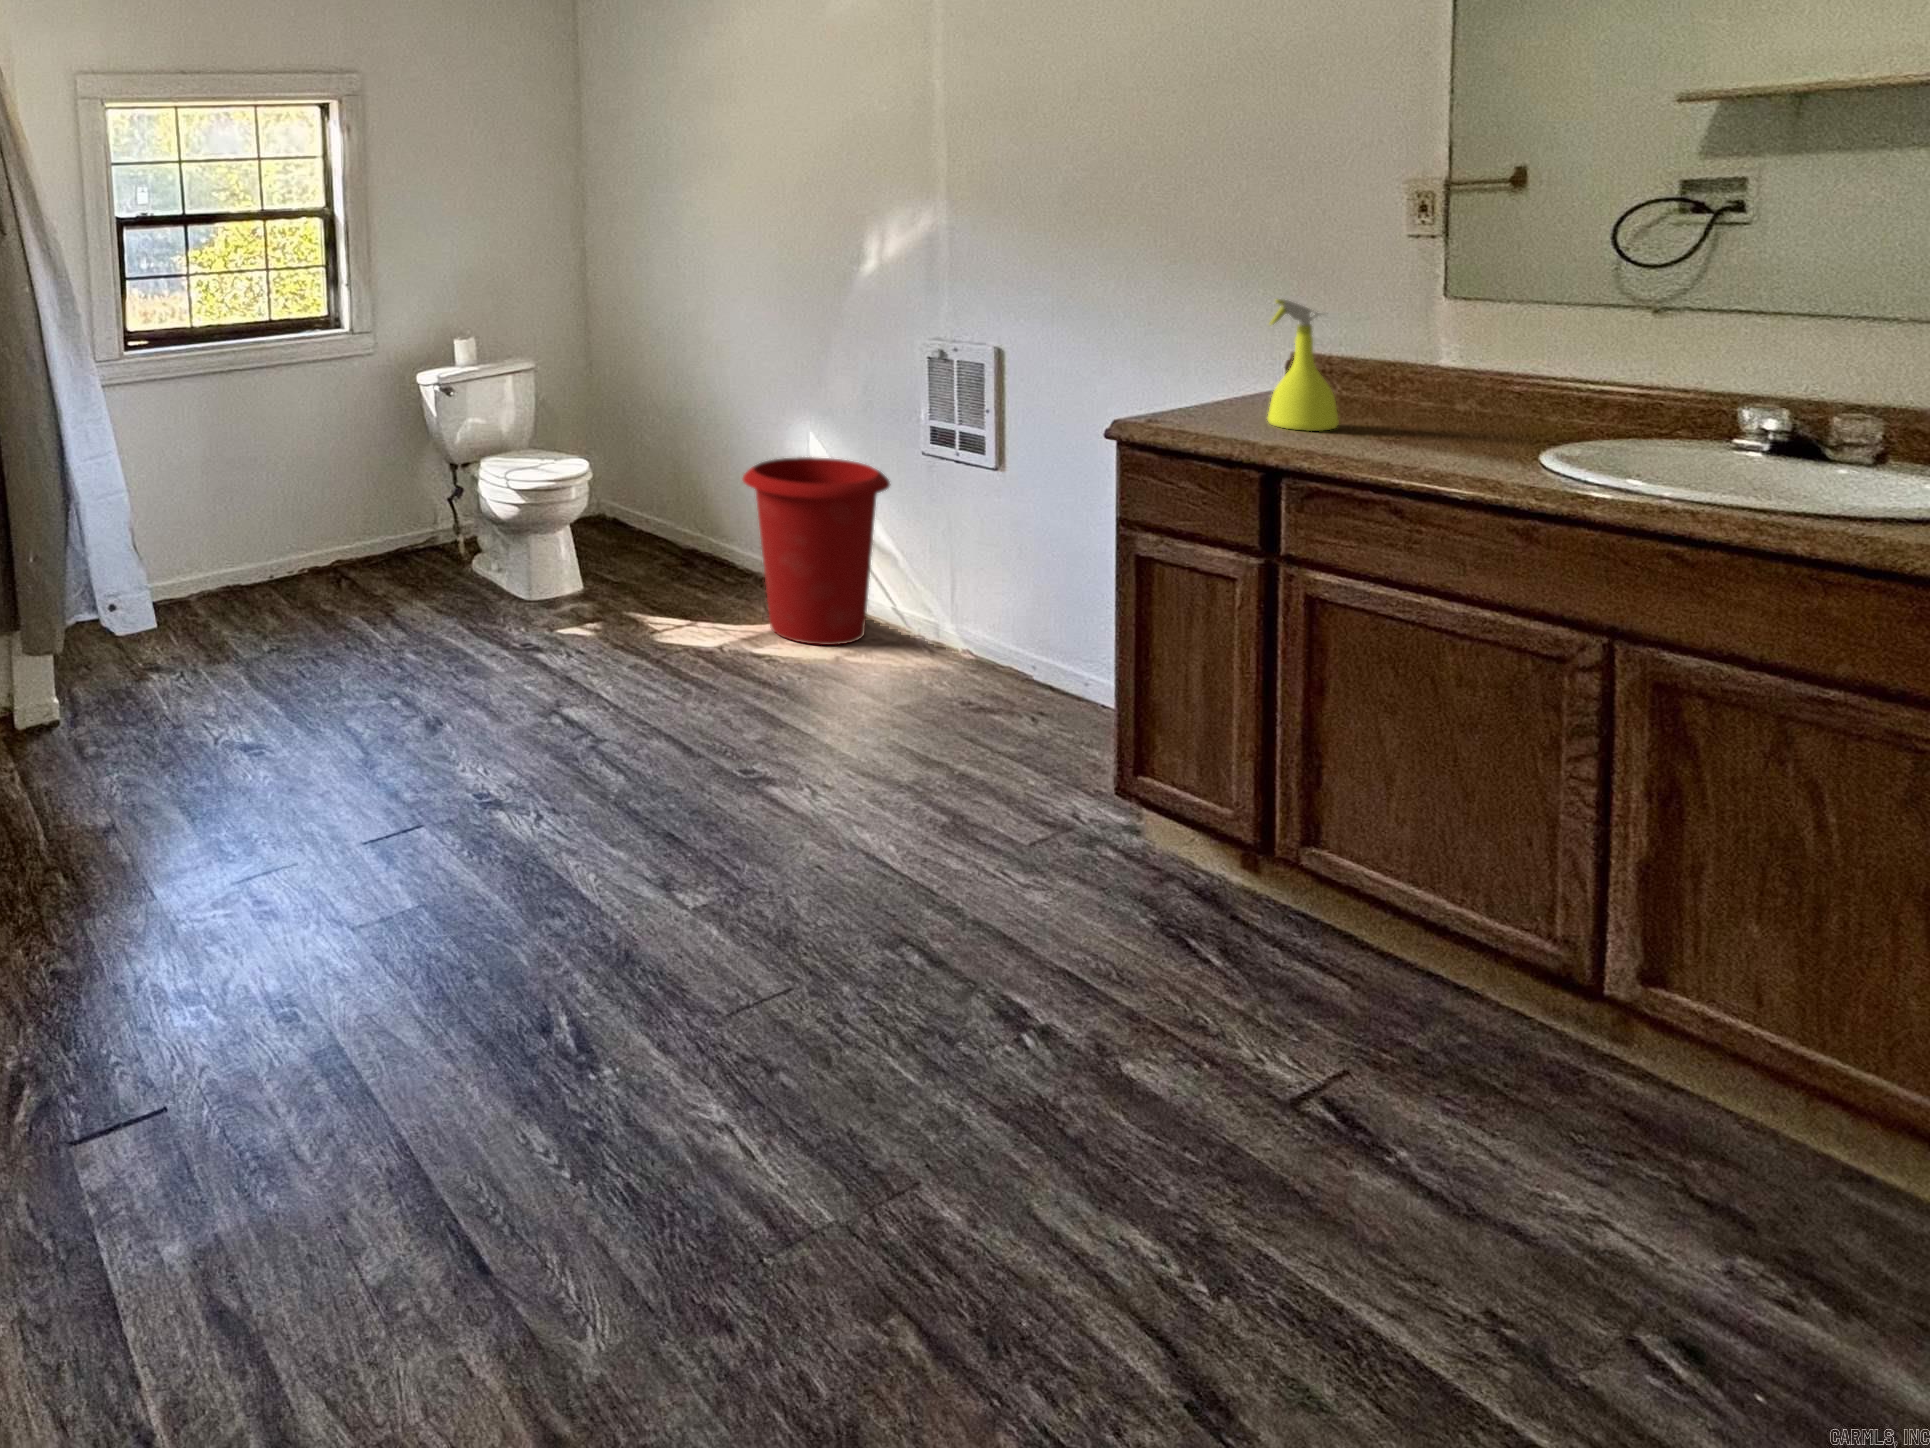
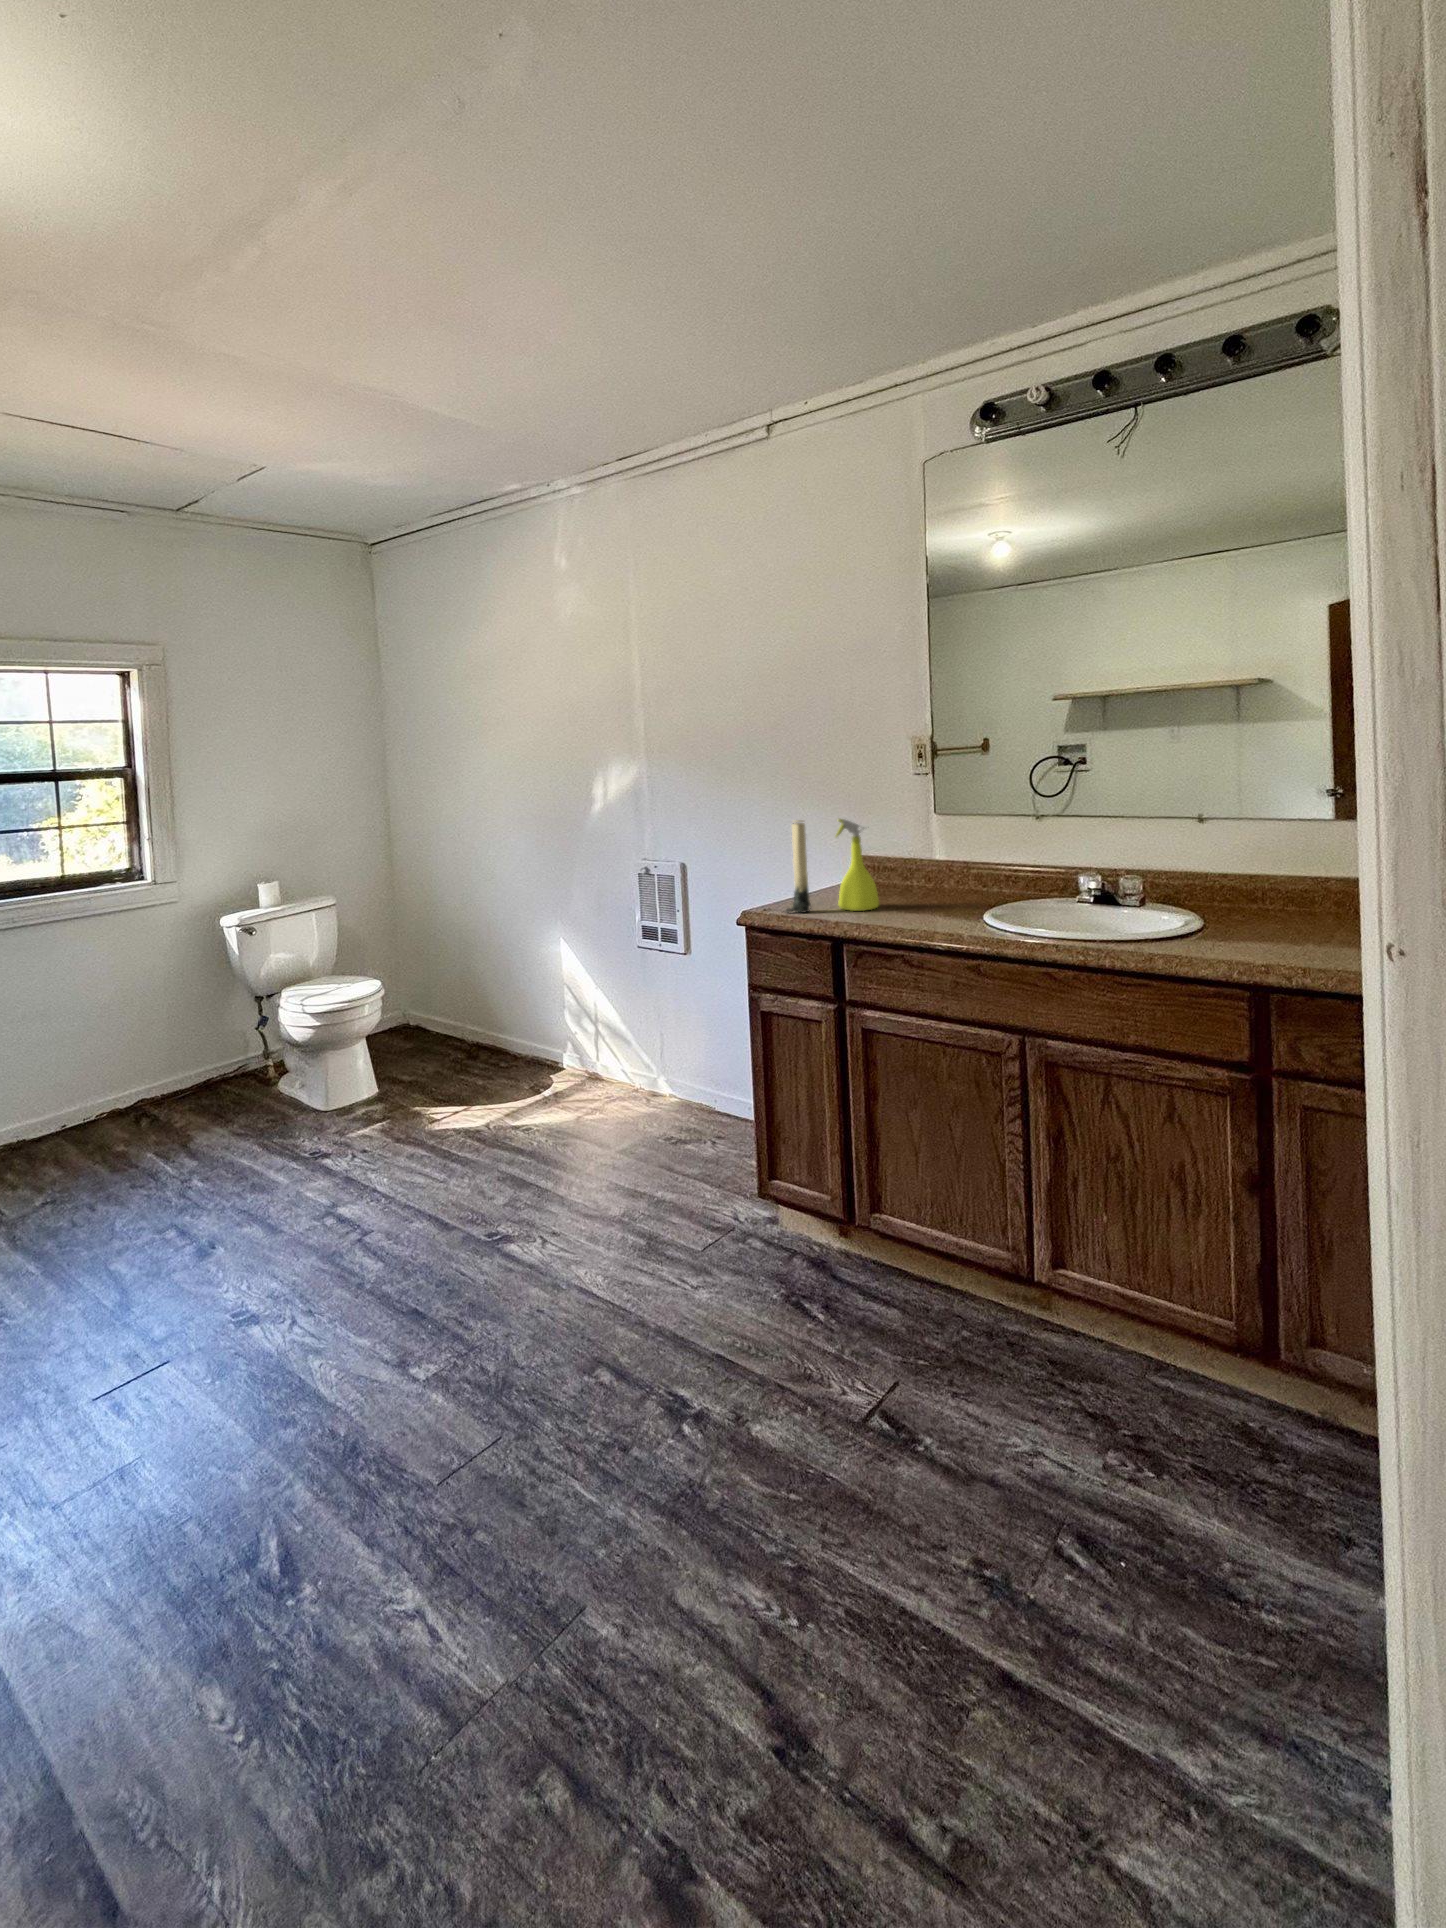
candle: none [1181,298,1225,426] -> present [786,820,811,913]
waste bin: present [742,457,890,645] -> none [503,959,616,1112]

